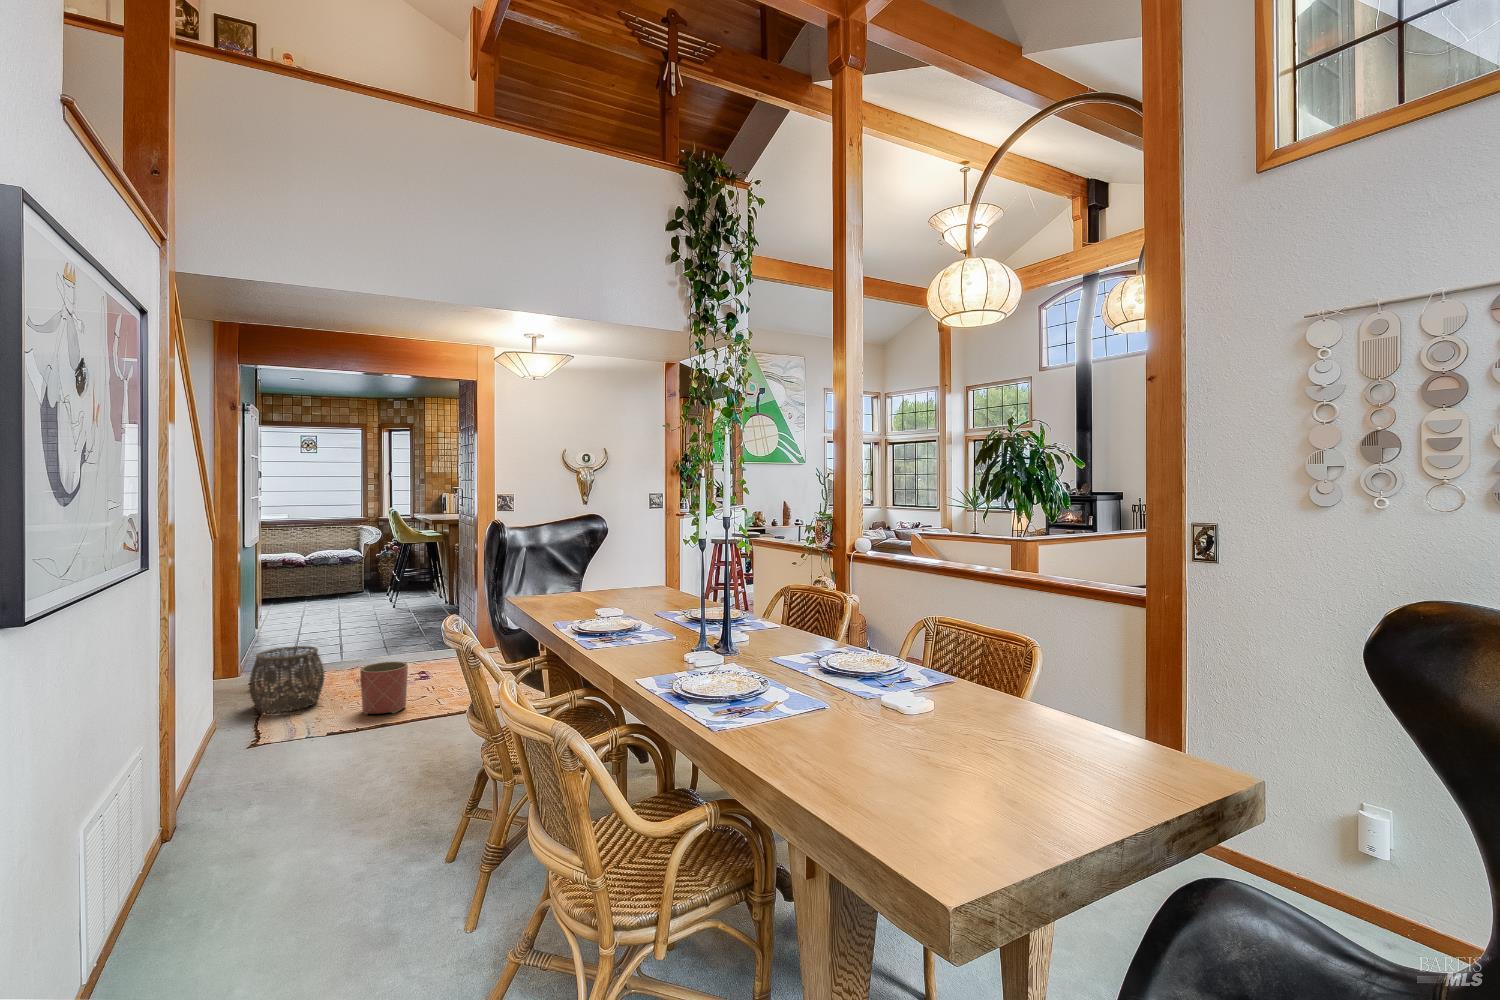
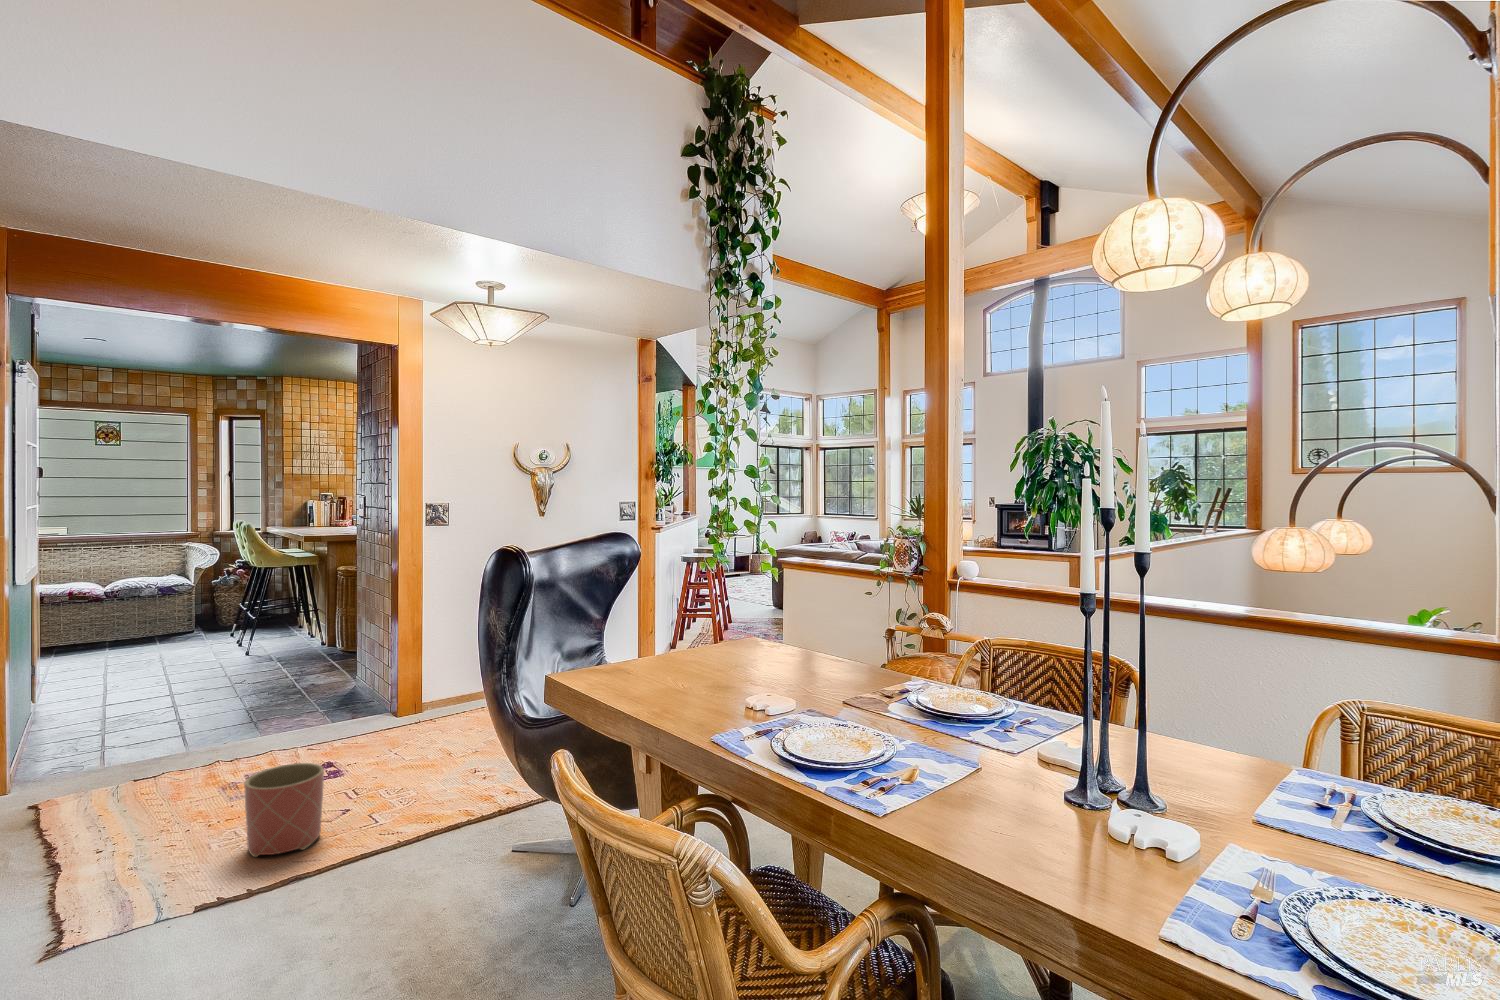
woven basket: present [249,646,324,713] -> none [34,747,175,871]

